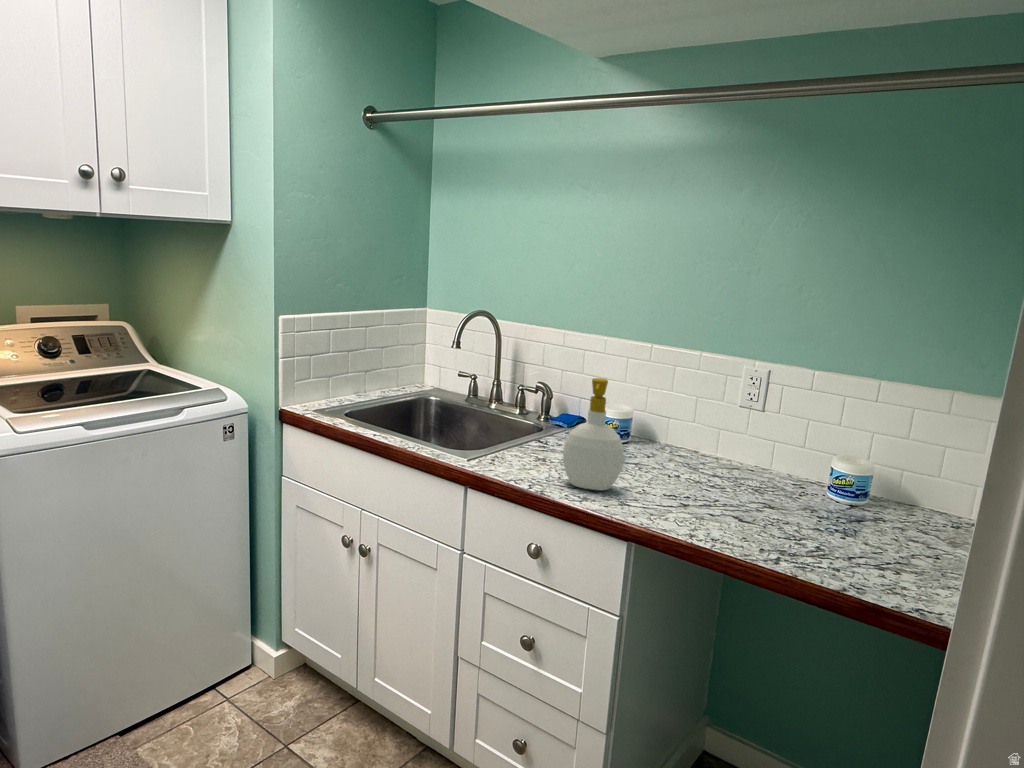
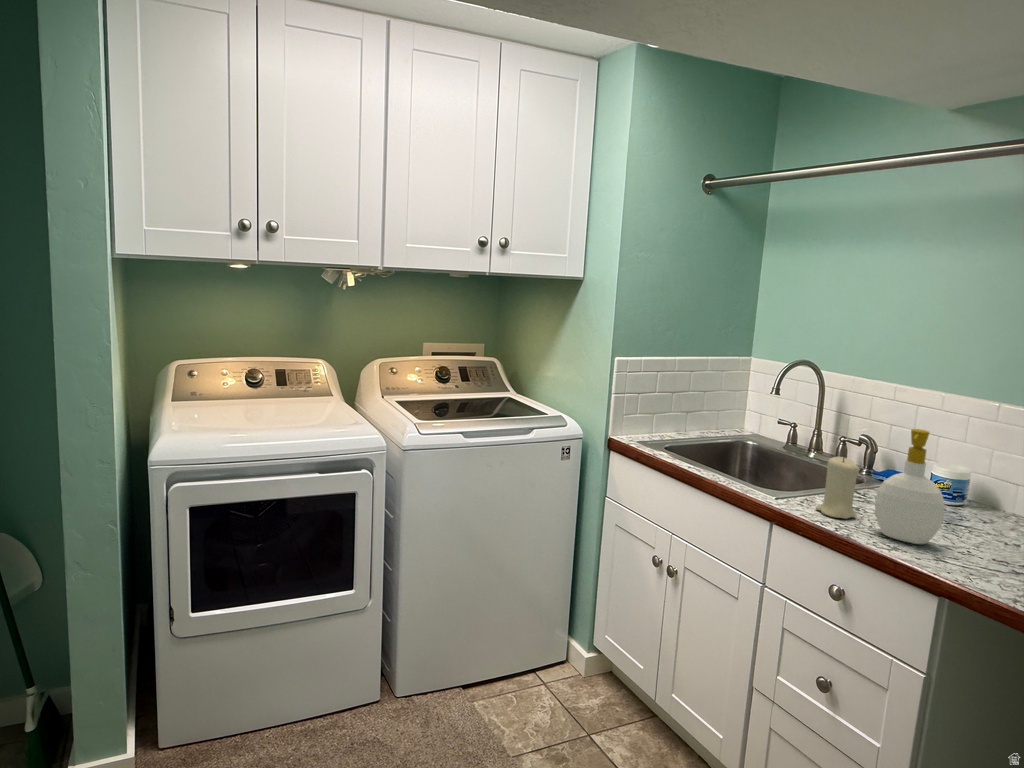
candle: none [507,410,546,473] -> present [816,457,859,519]

